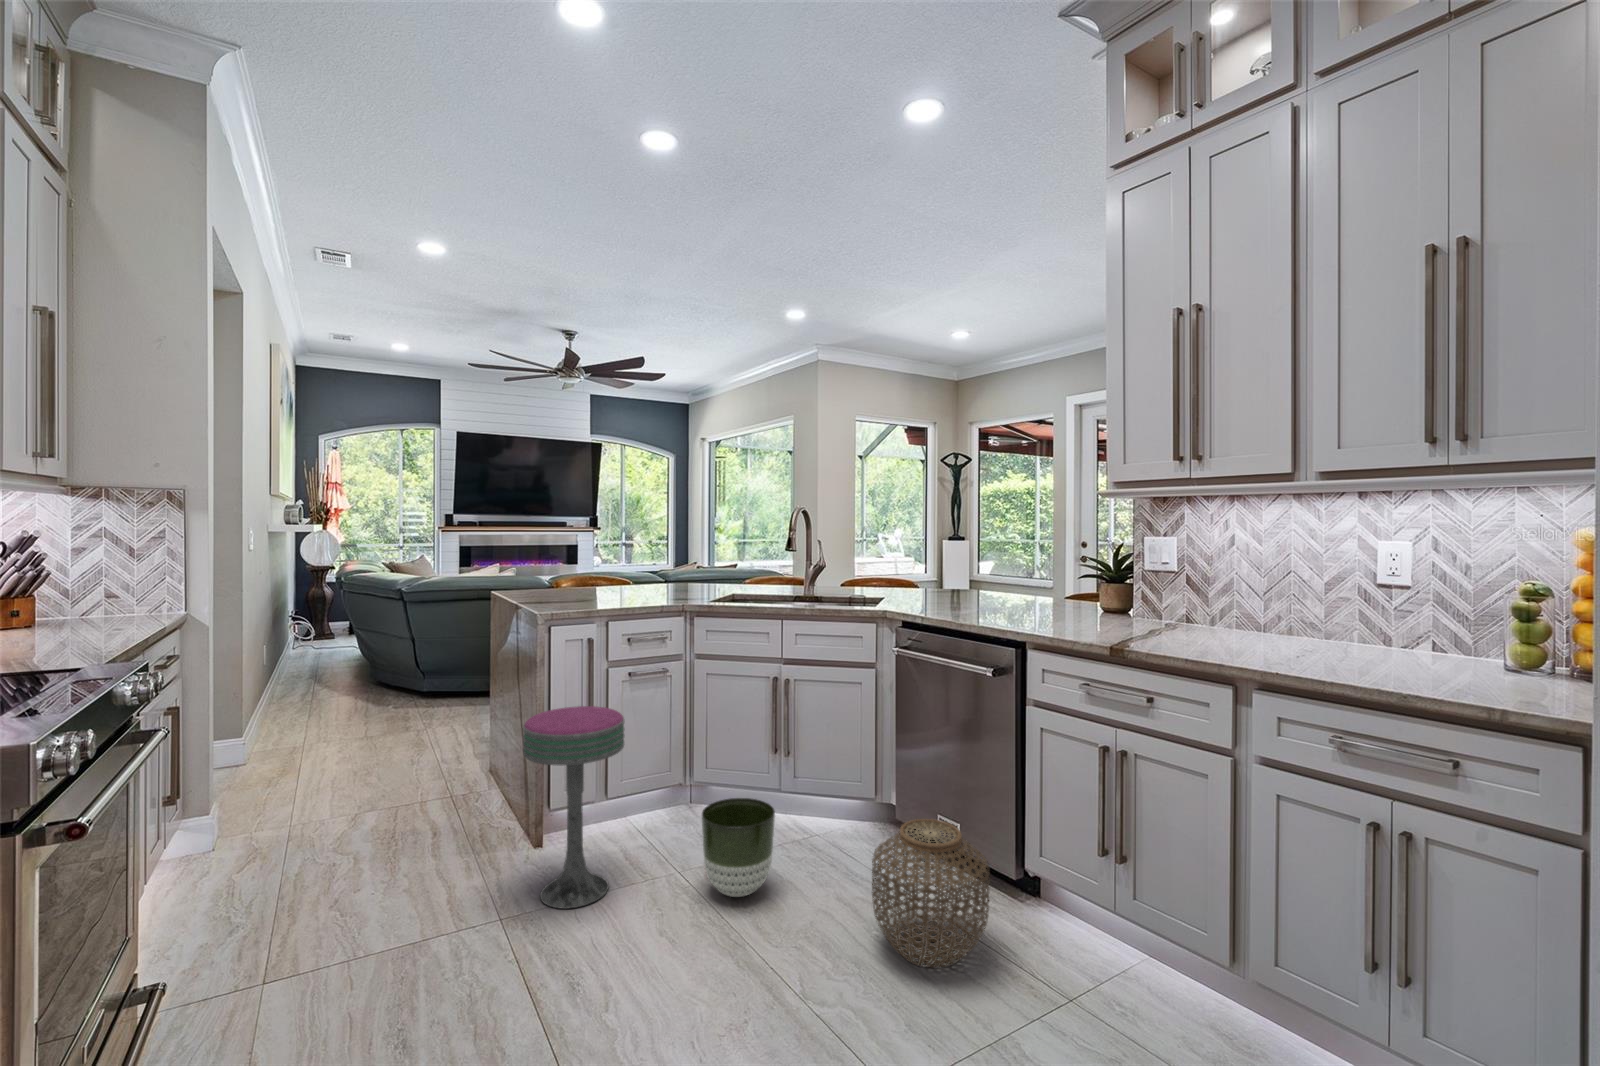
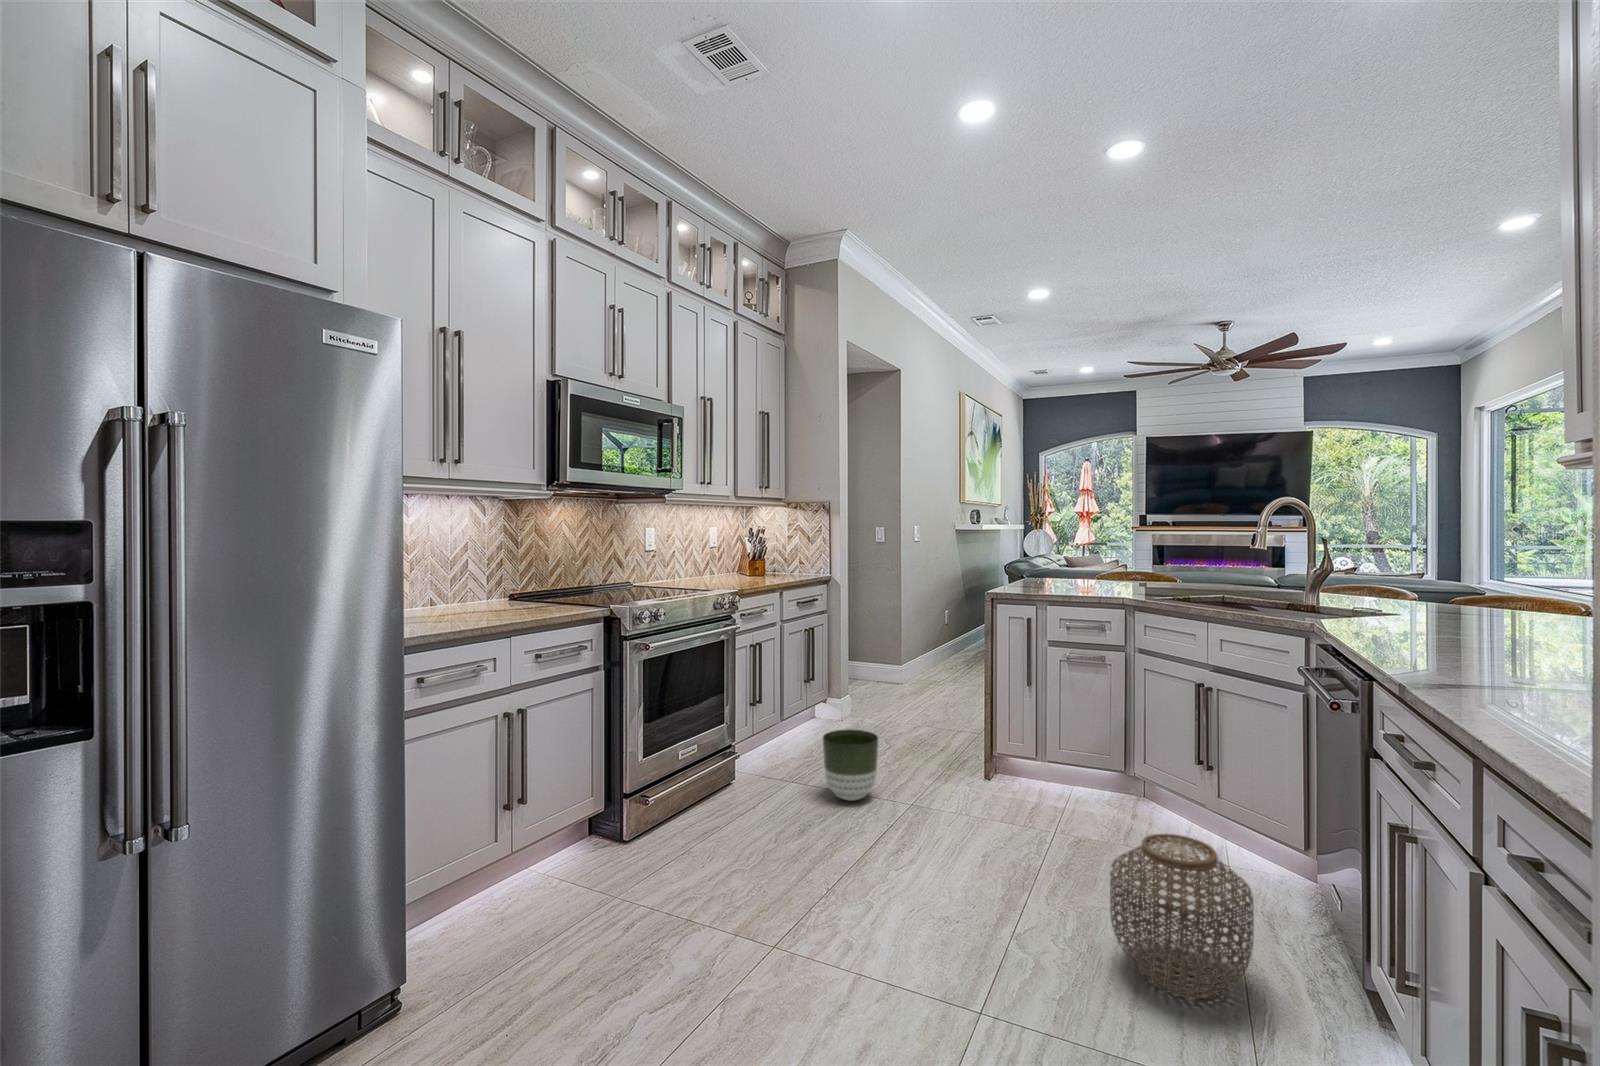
bar stool: present [523,706,625,909] -> none [928,666,1007,822]
planter: present [702,798,775,897] -> present [823,729,878,801]

